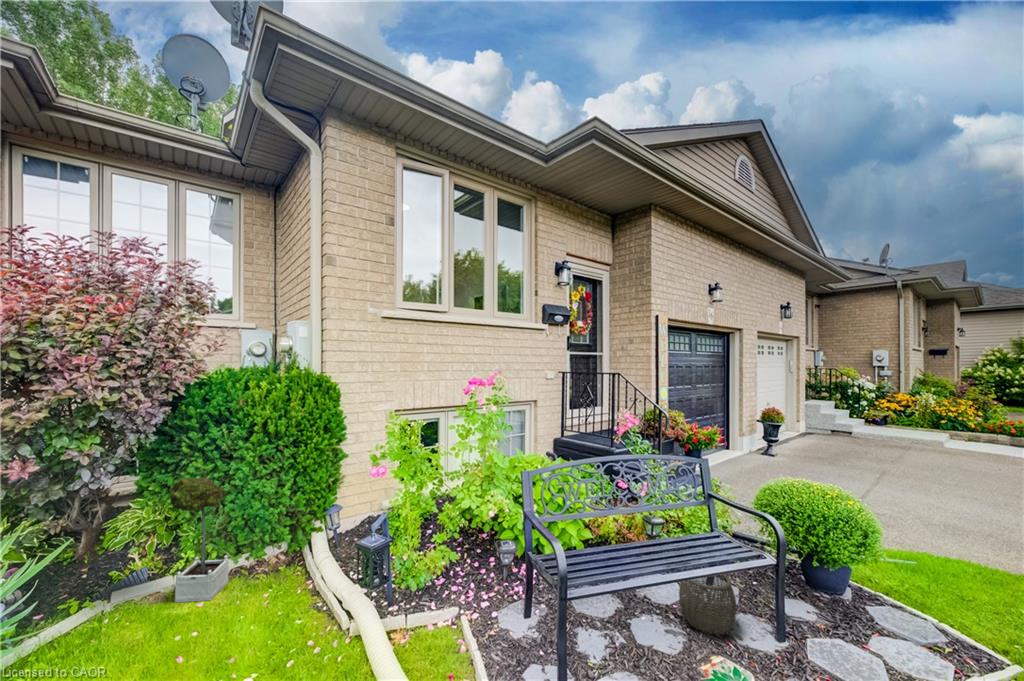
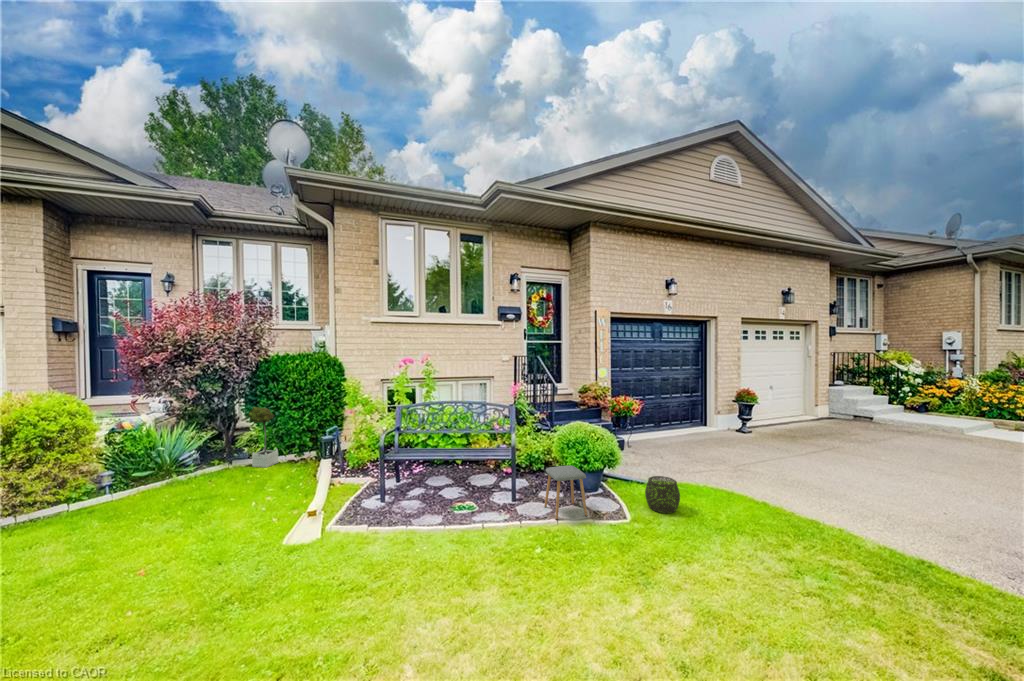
stool: none [807,552,894,660] -> present [544,466,587,520]
woven basket: present [679,574,737,635] -> present [645,476,680,513]

